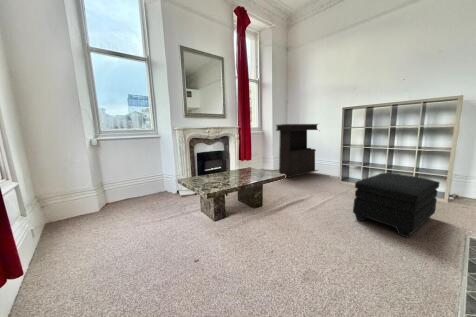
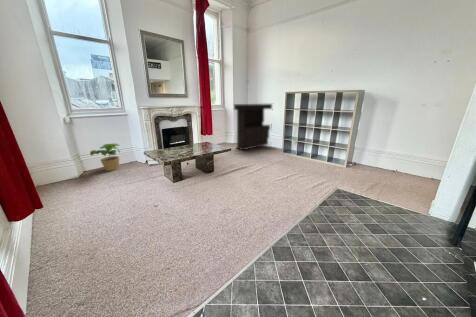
potted plant: none [115,170,150,203] -> present [90,143,119,171]
ottoman: present [353,173,440,237] -> none [273,146,328,187]

